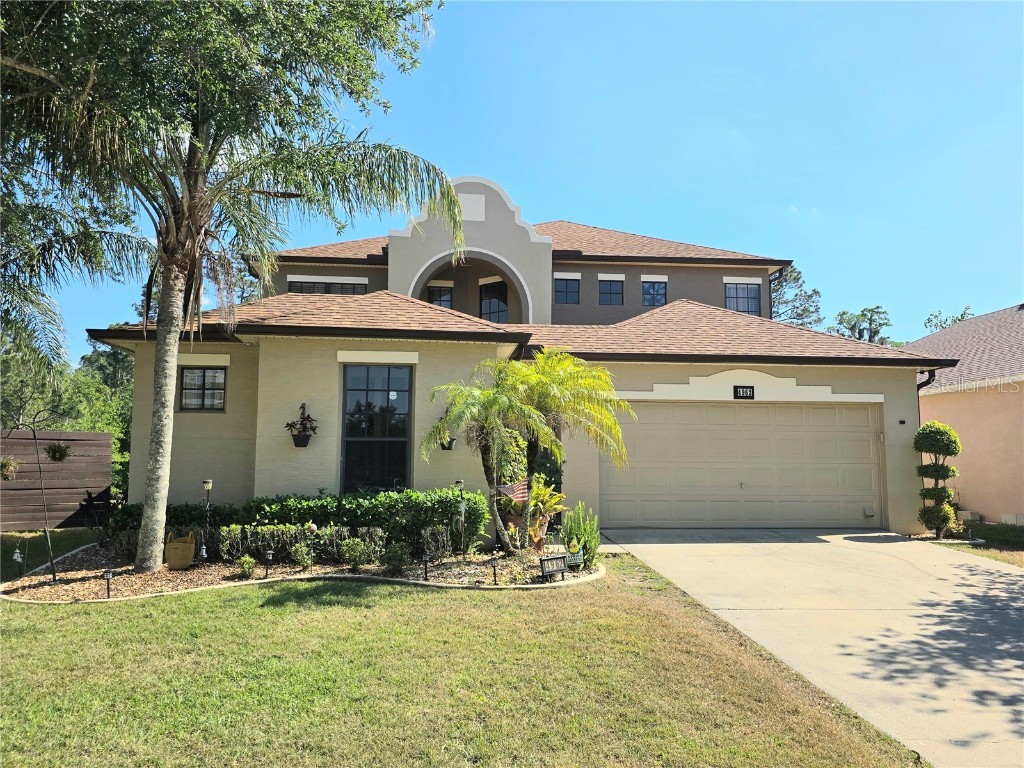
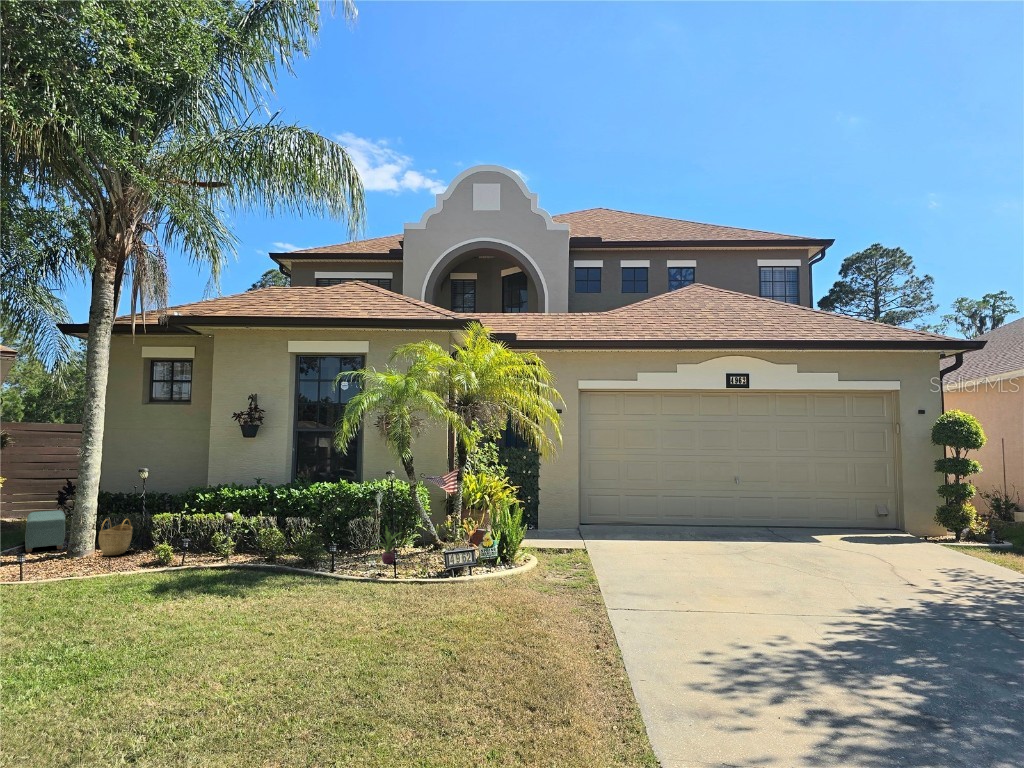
bench: none [66,525,118,570] -> present [25,510,66,552]
decorative plant: none [447,531,482,567] -> present [381,526,396,564]

